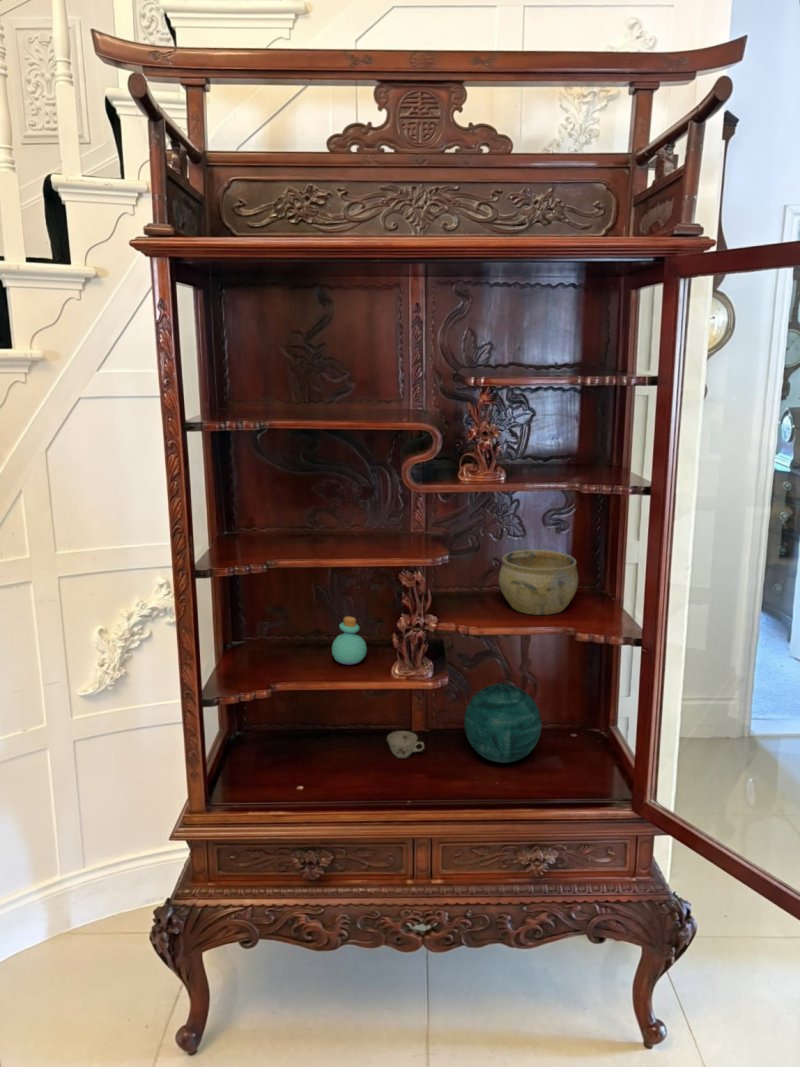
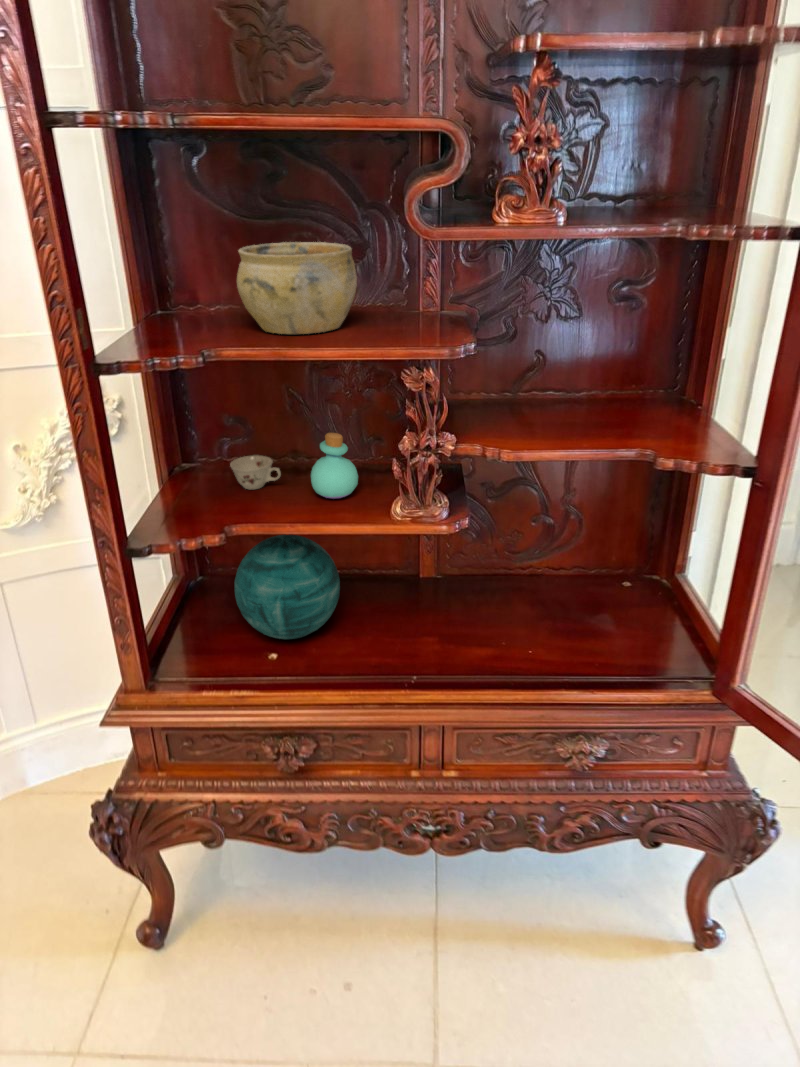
ceramic bowl: present [499,550,578,615] -> present [237,242,357,334]
decorative orb: present [464,683,542,763] -> present [235,535,340,639]
teacup: present [387,731,424,758] -> present [230,455,281,490]

